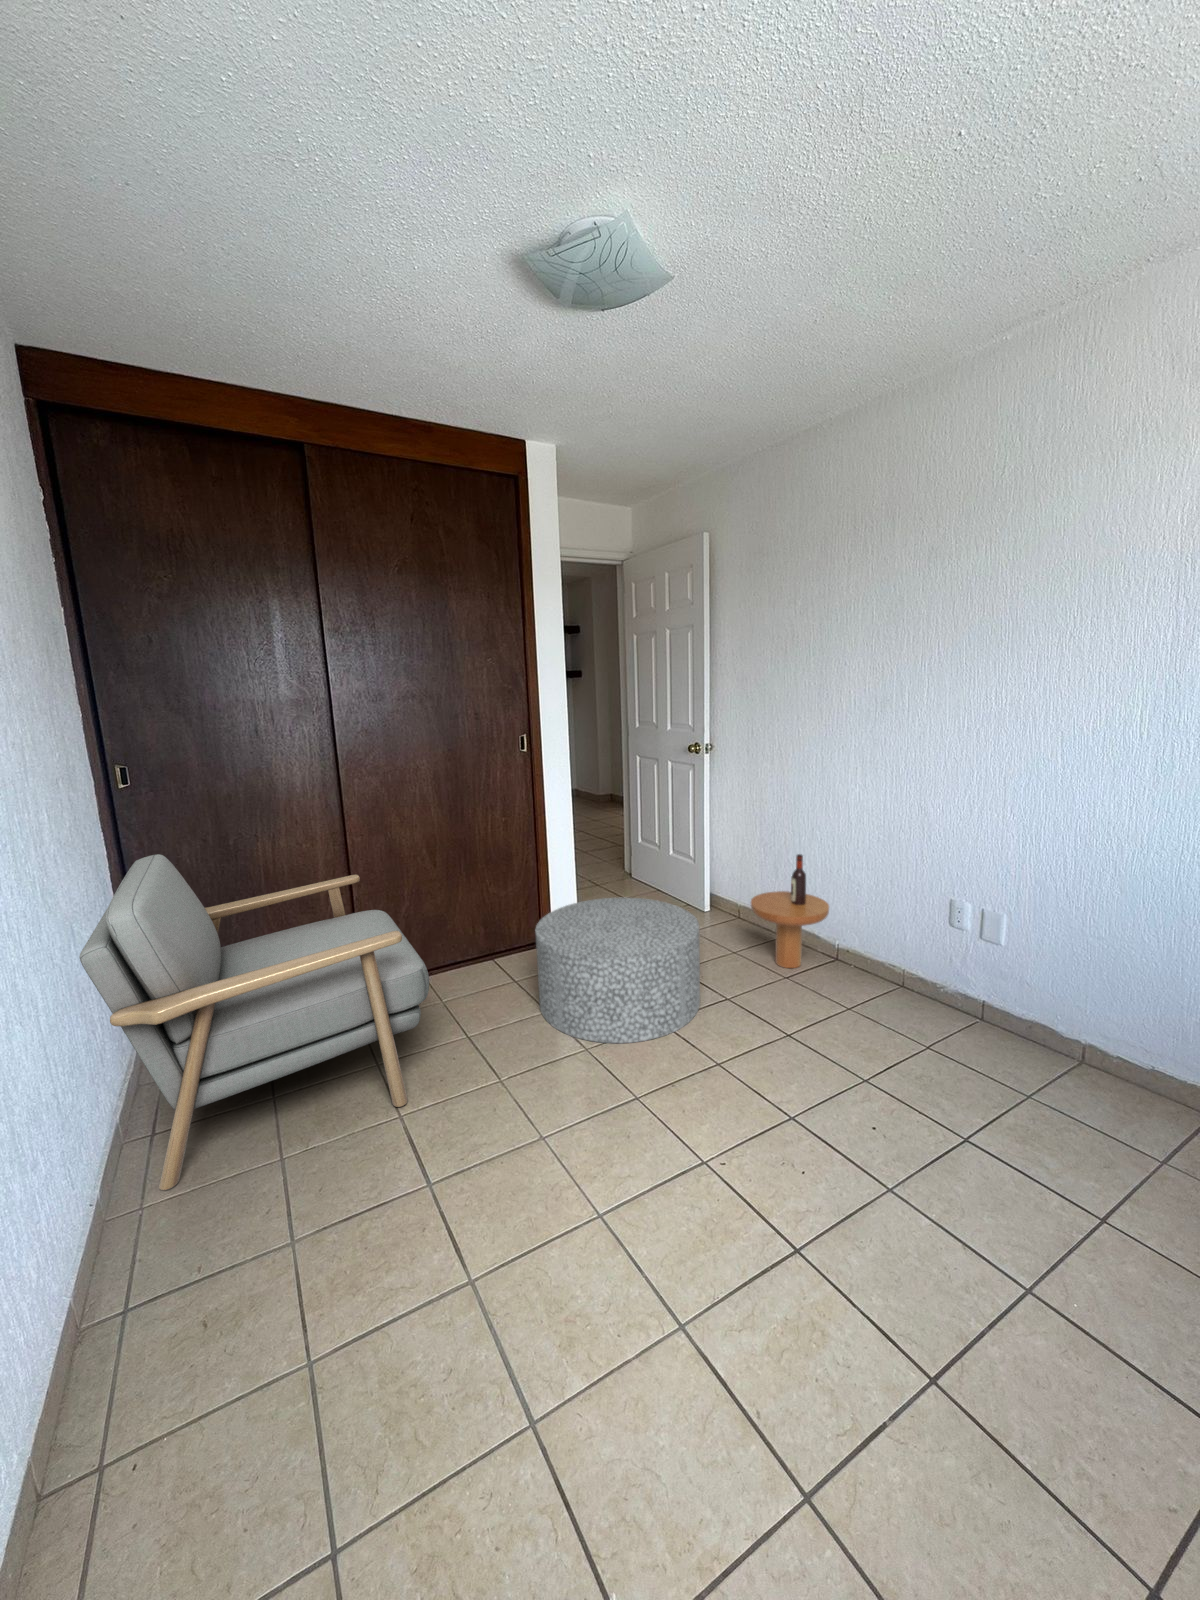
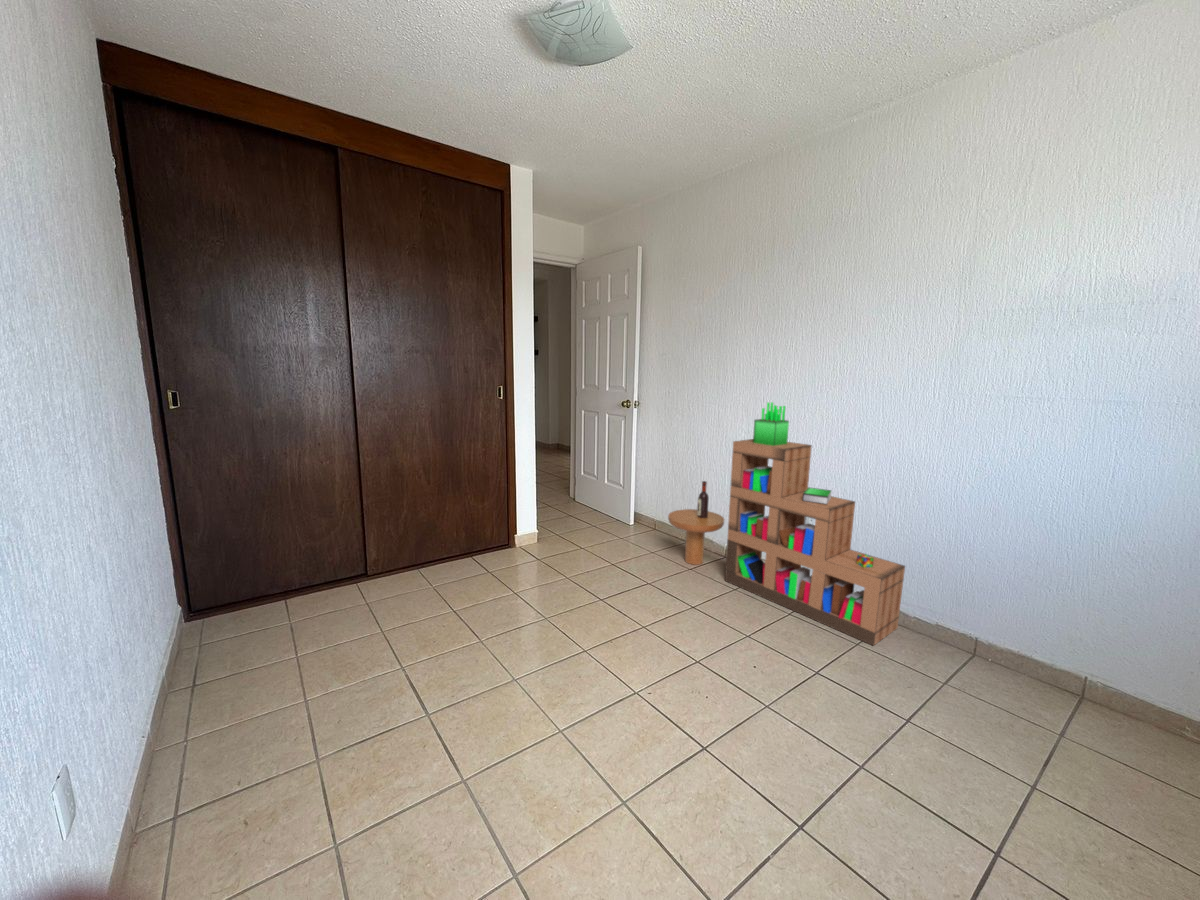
bookshelf: none [831,747,1098,1097] -> present [725,403,905,645]
armchair: present [79,854,429,1190] -> none [141,462,428,728]
ottoman: present [535,898,700,1043] -> none [509,511,632,616]

